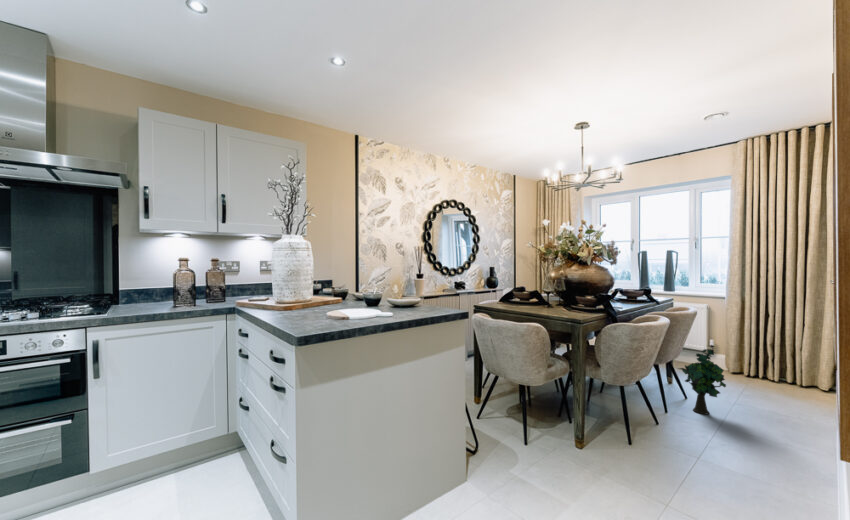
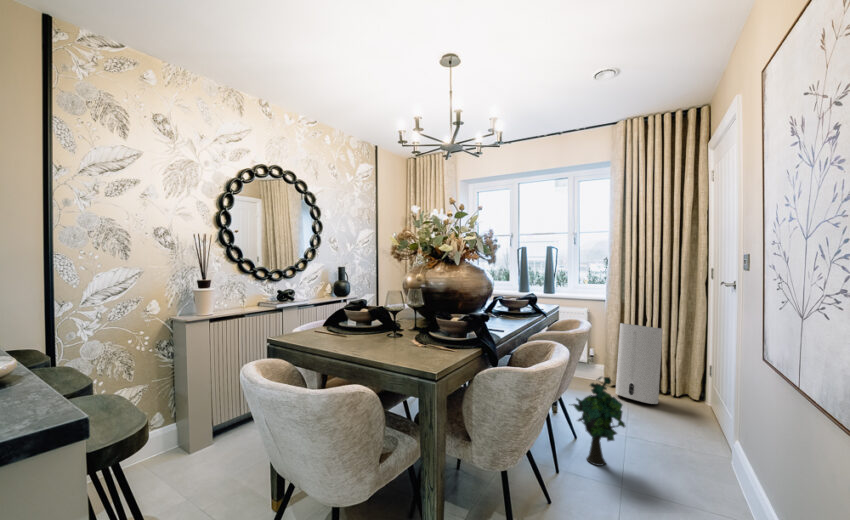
air purifier: none [734,317,784,387] -> present [616,323,662,404]

